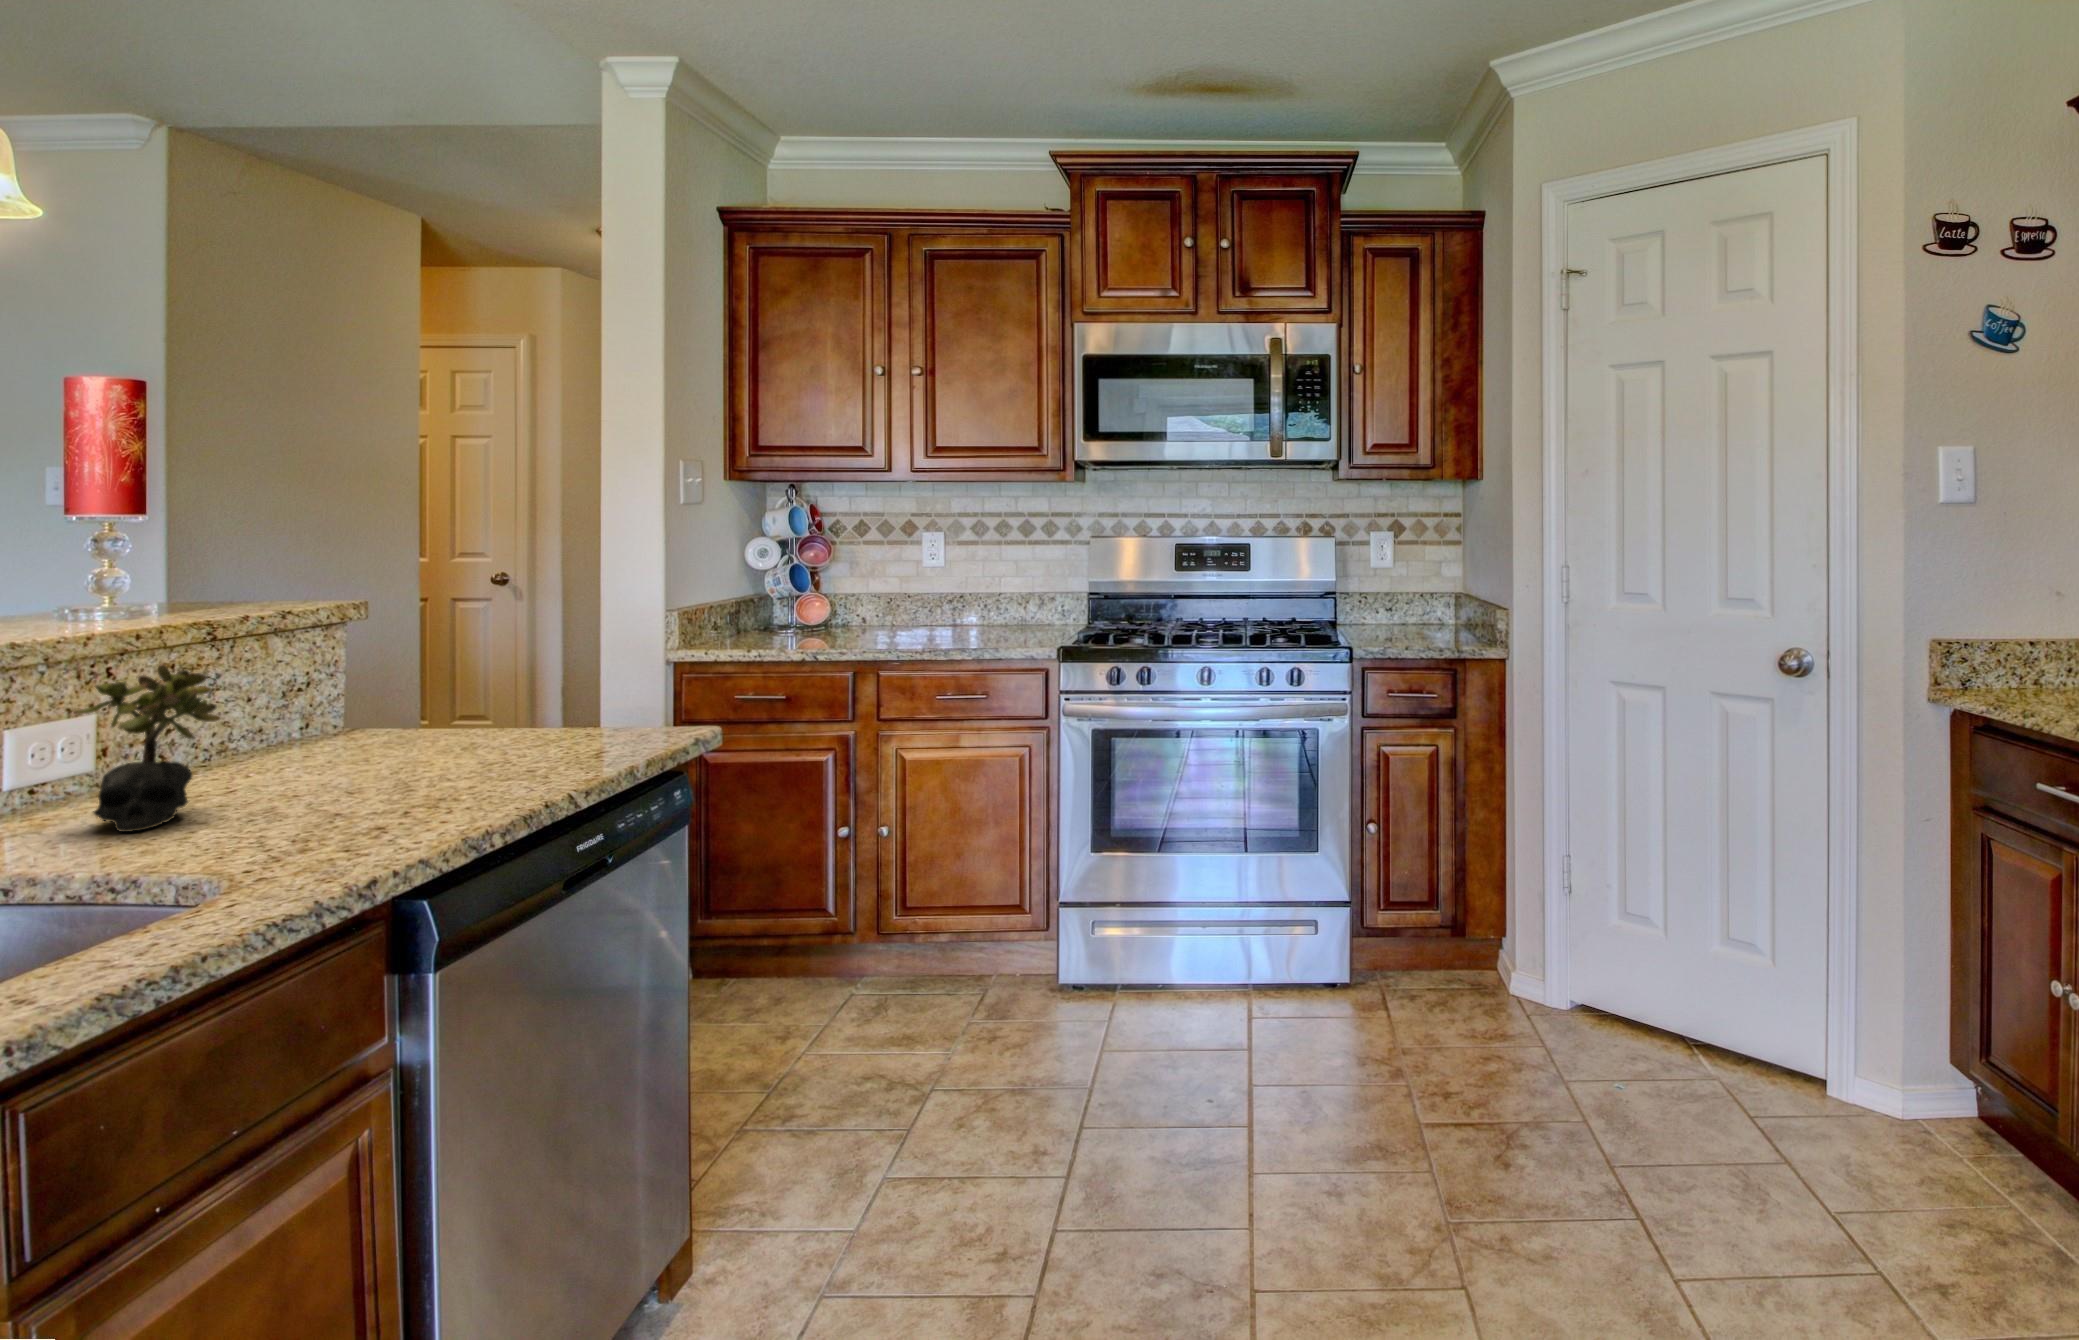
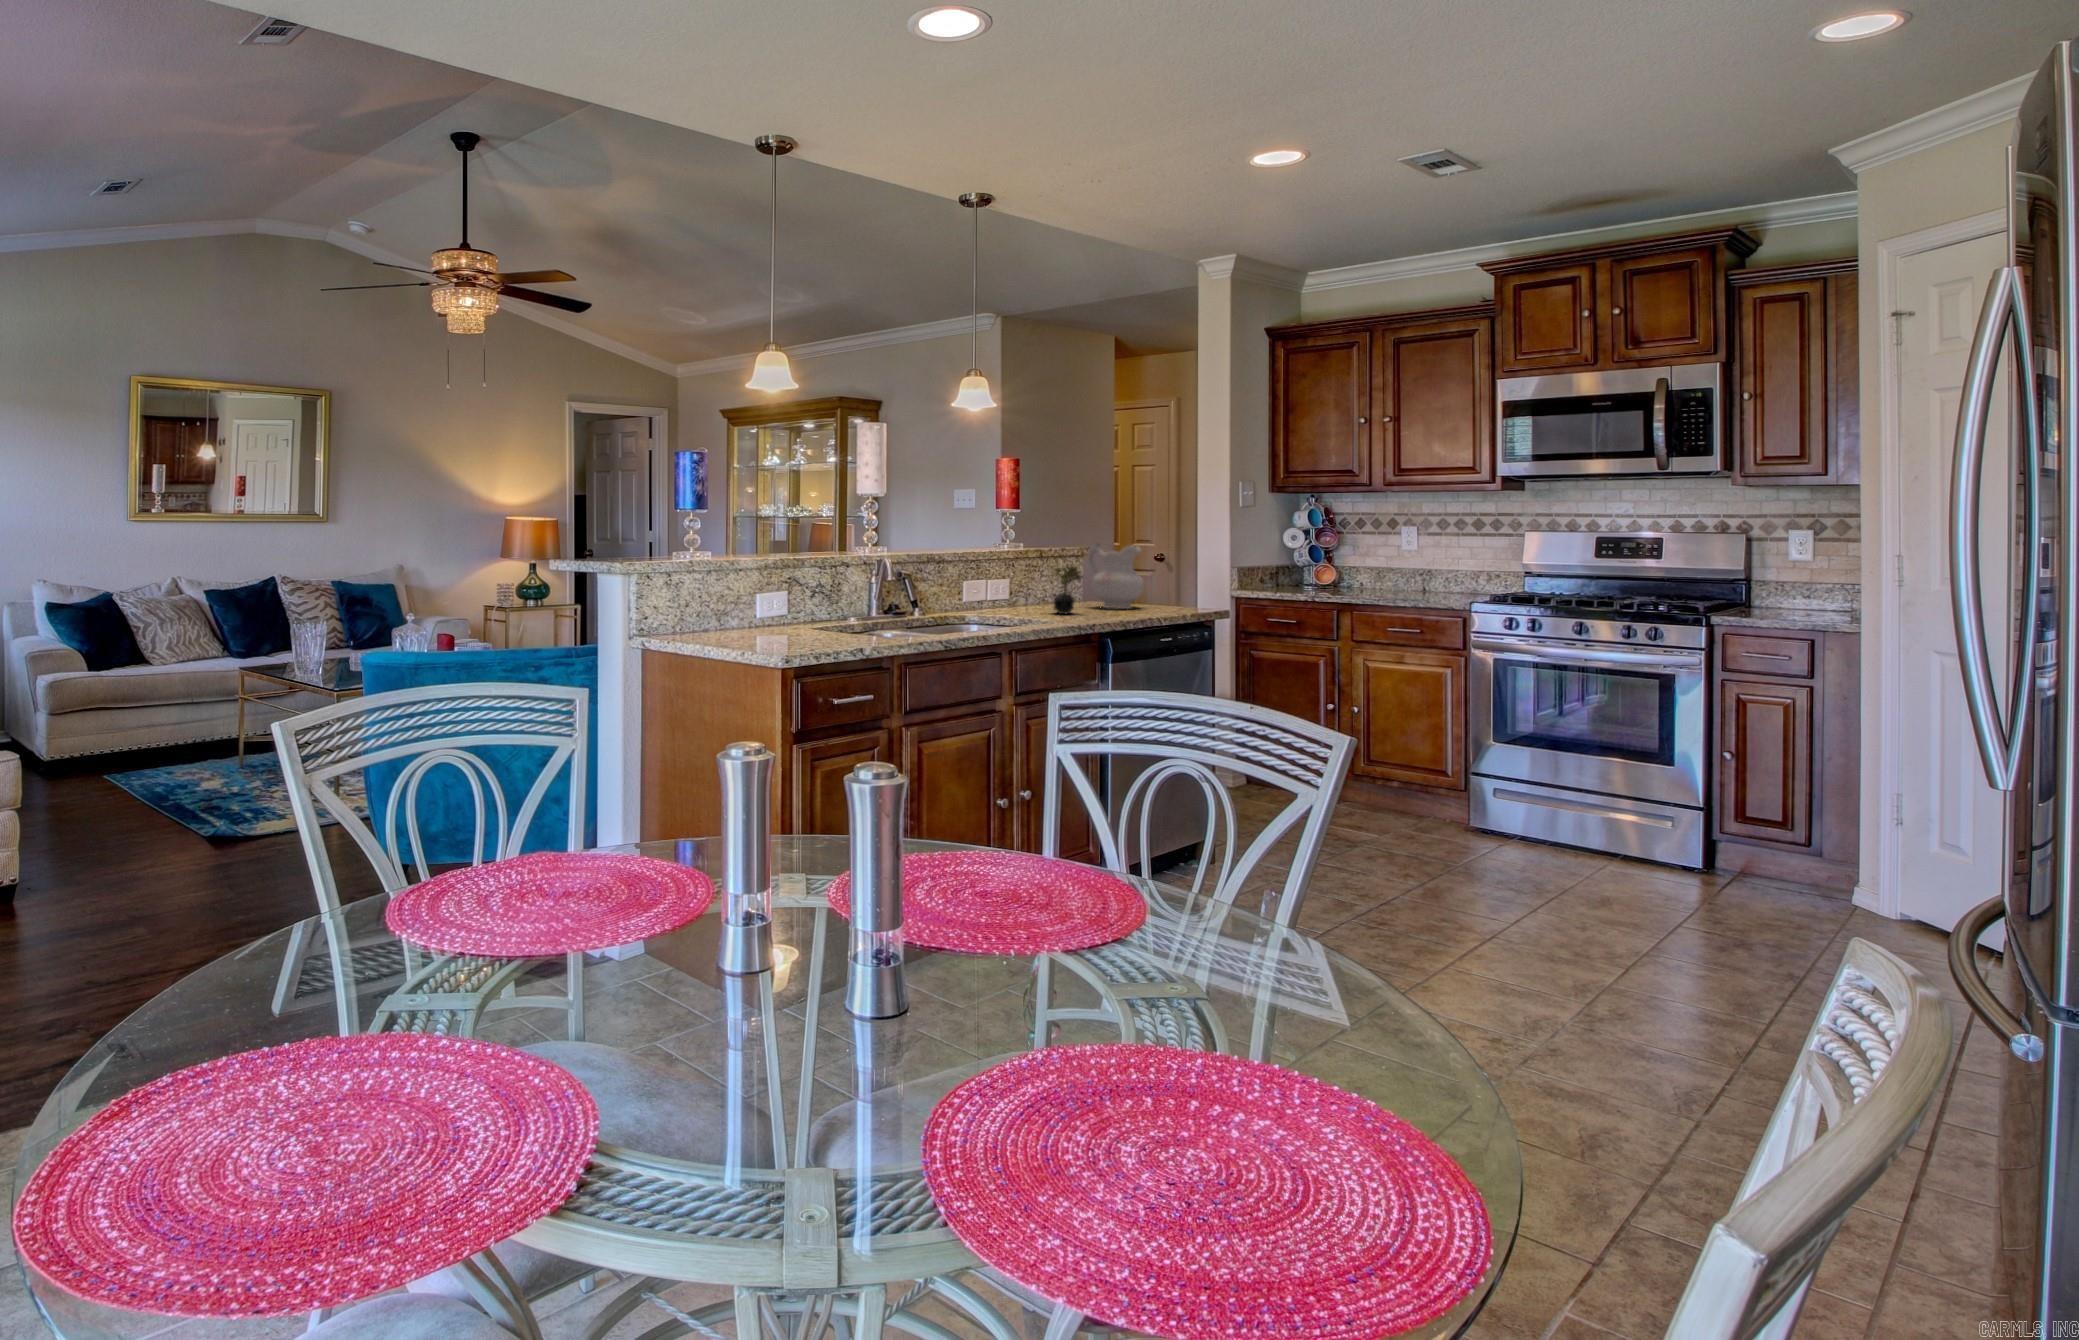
ceramic pitcher: none [272,591,451,765] -> present [1088,543,1144,609]

